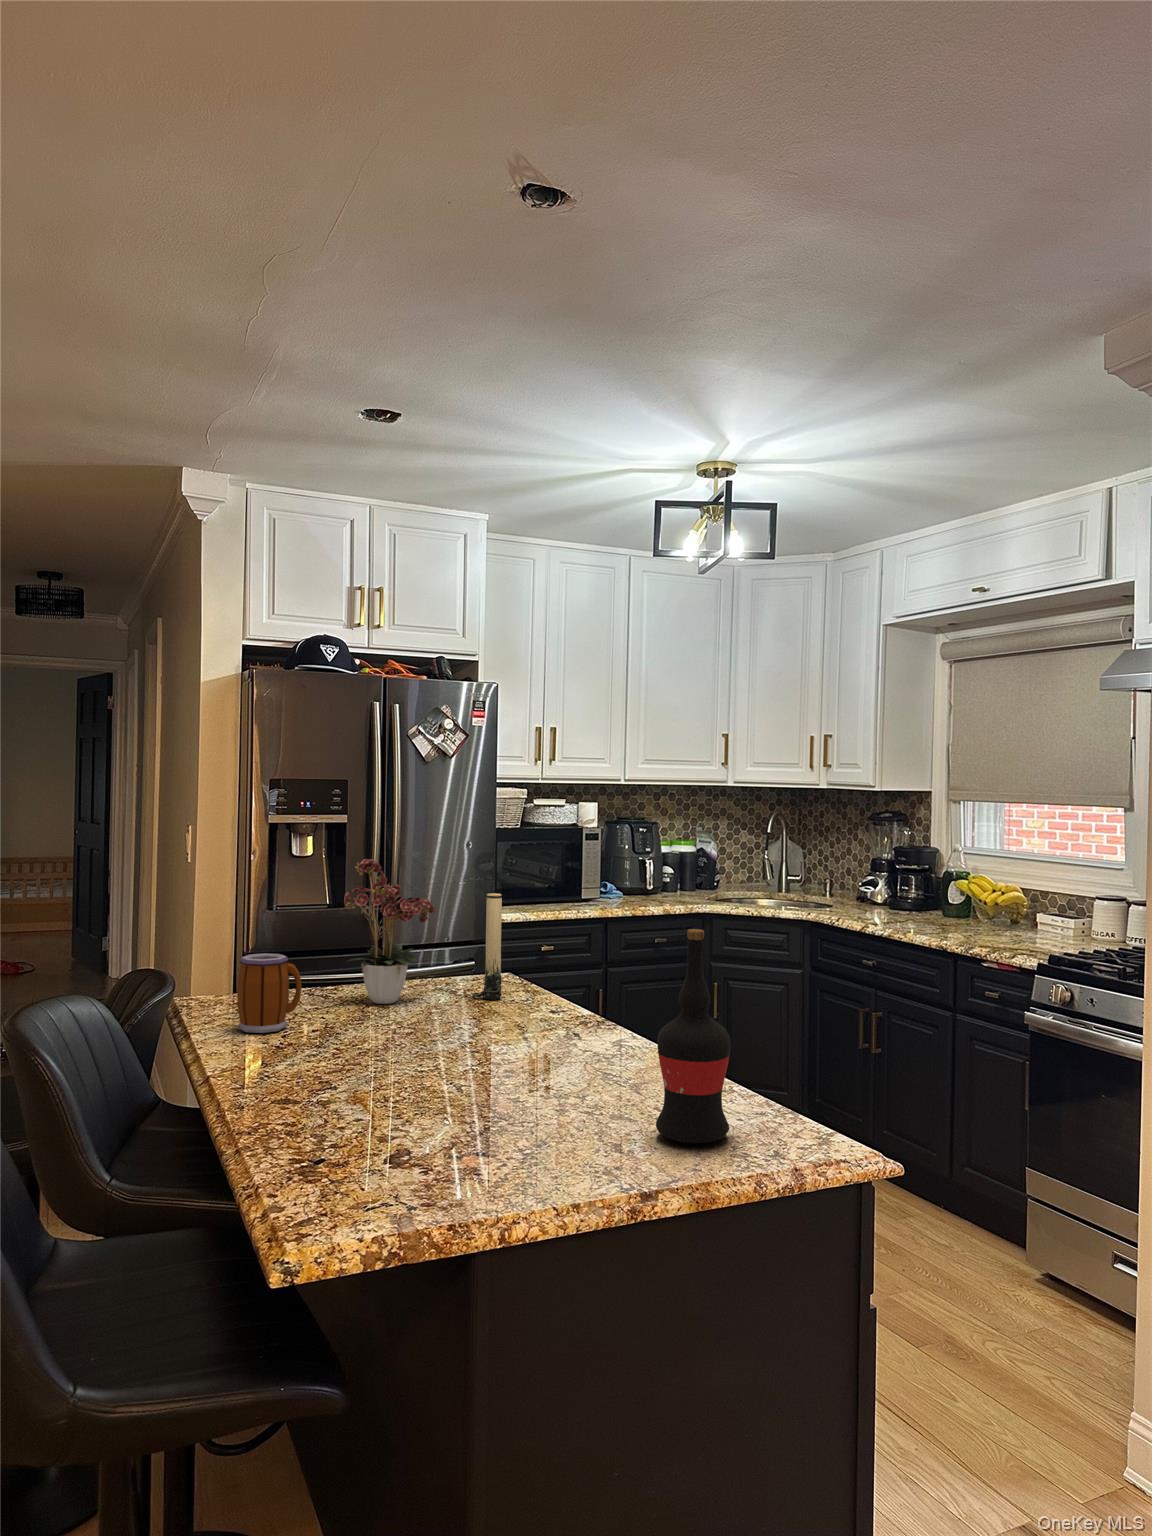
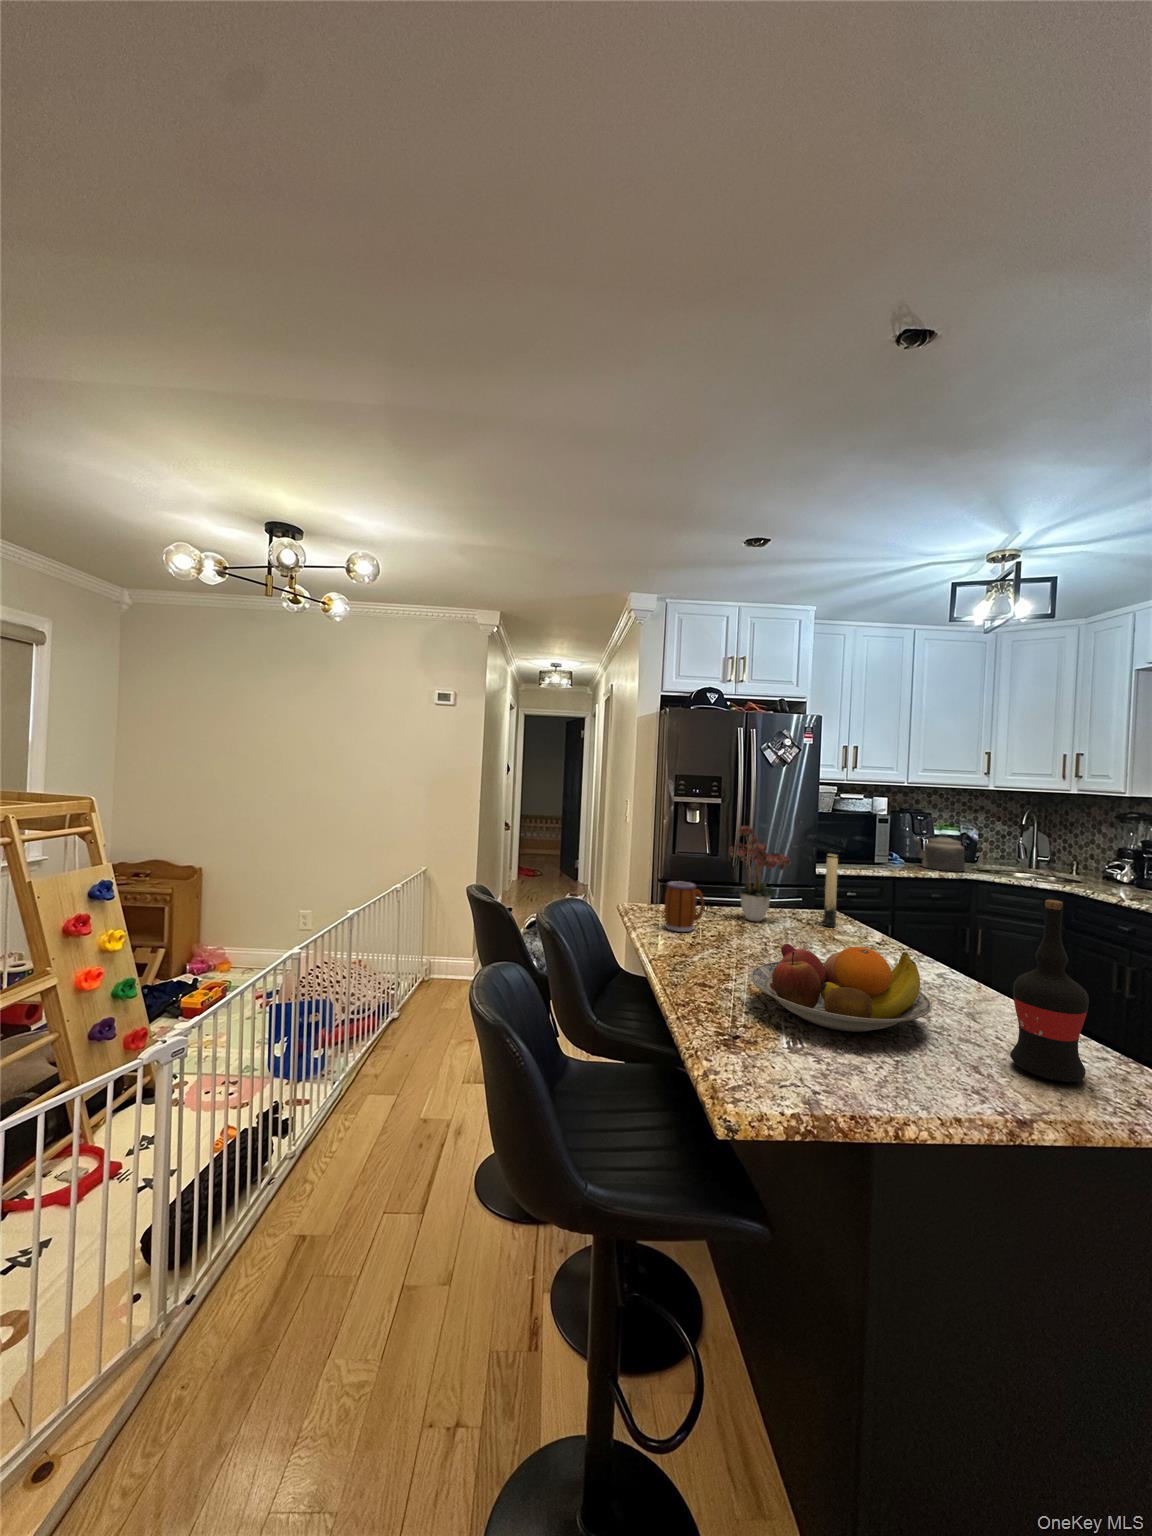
kettle: none [631,829,701,905] -> present [913,818,969,872]
fruit bowl: none [350,1015,578,1131] -> present [751,944,932,1032]

